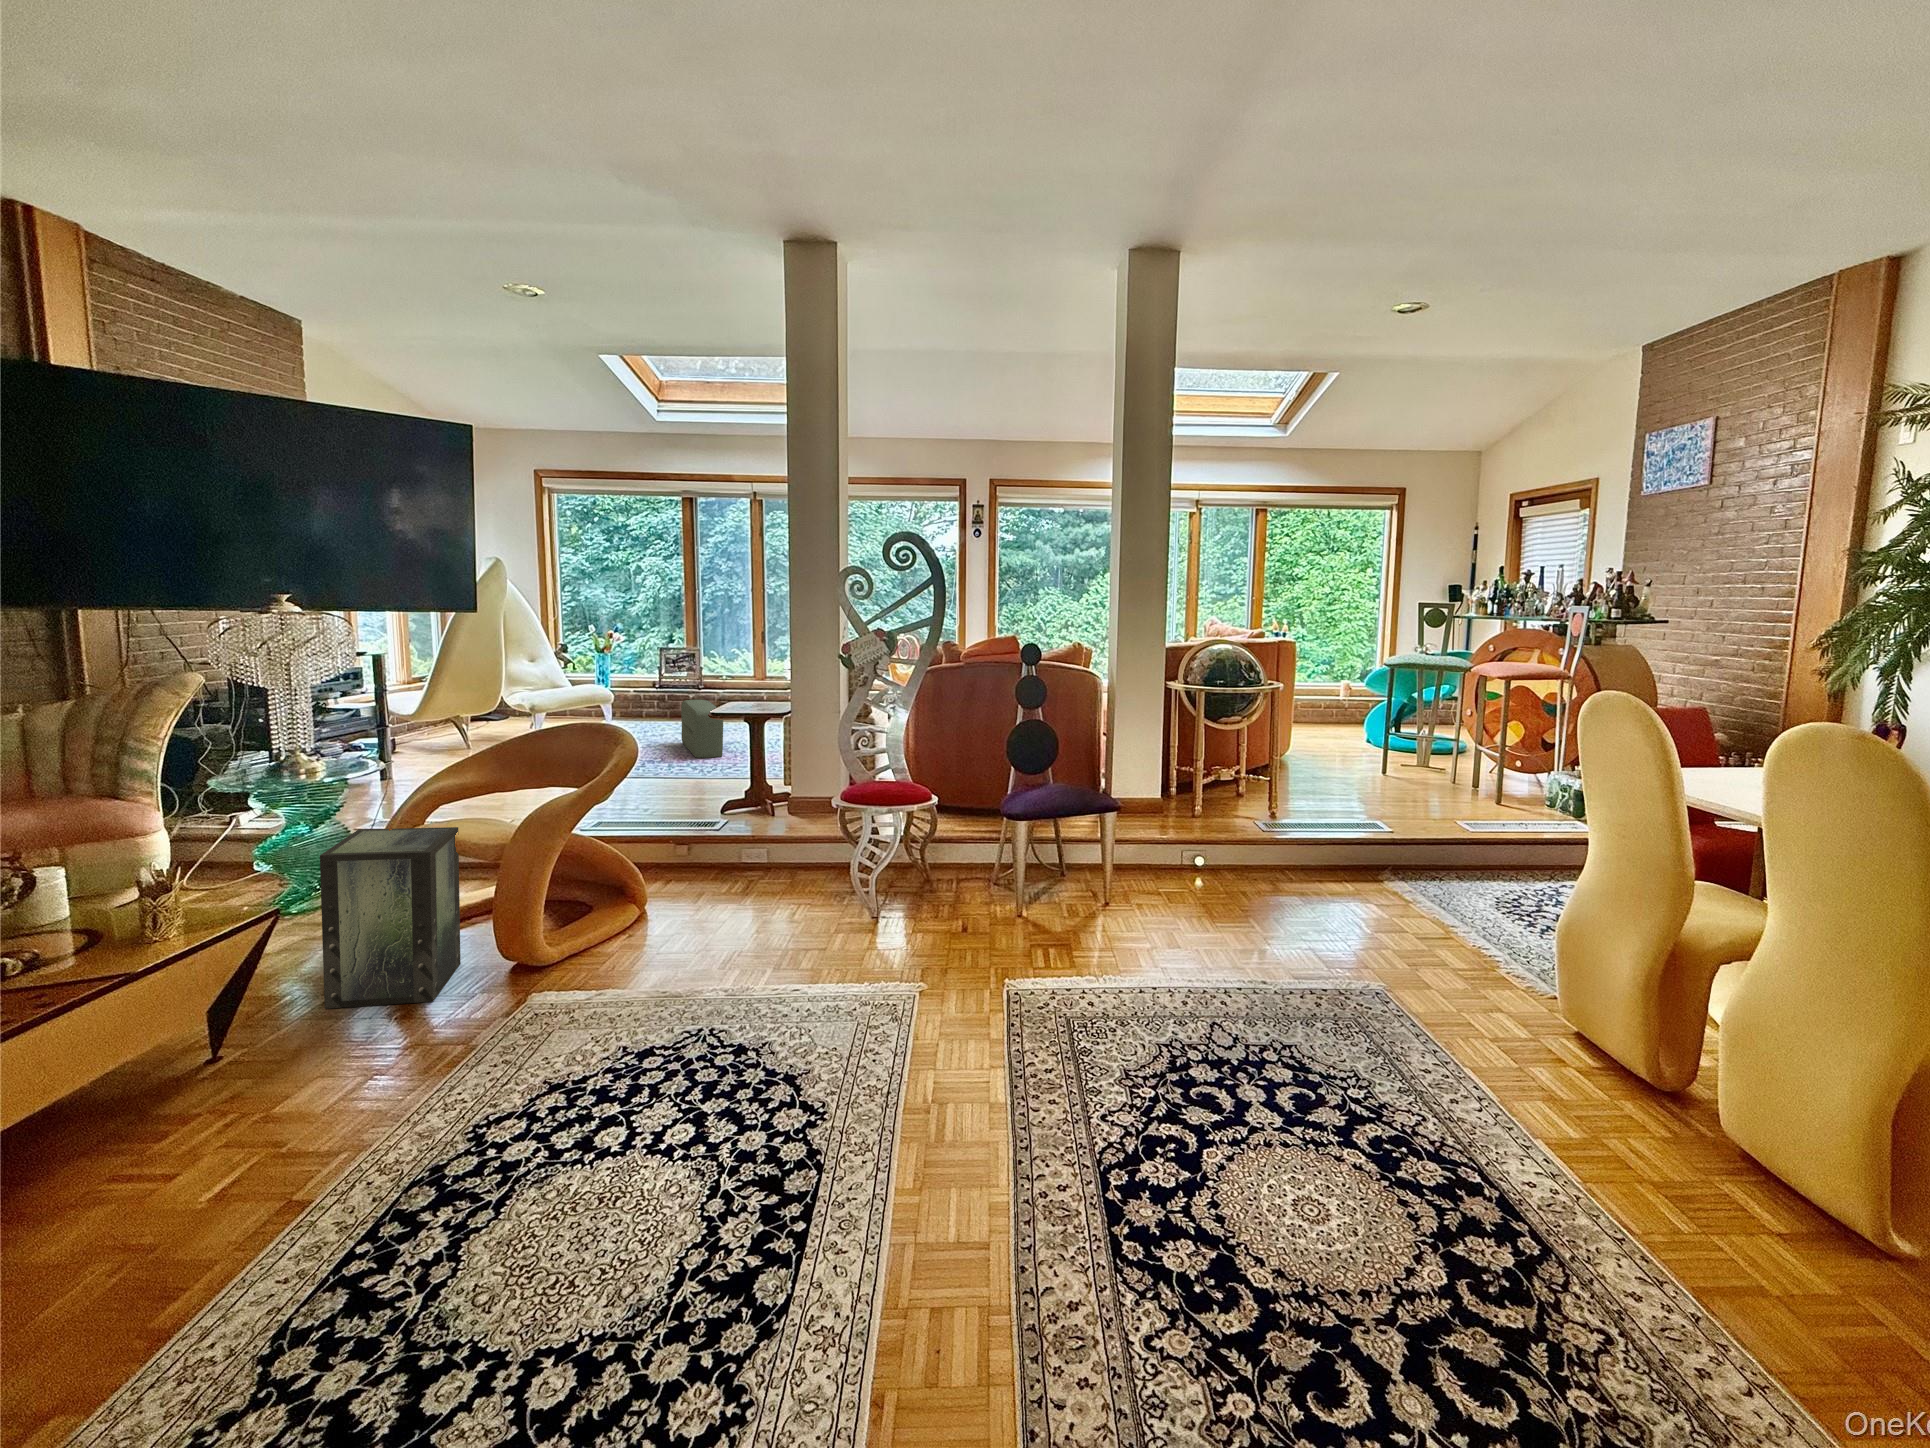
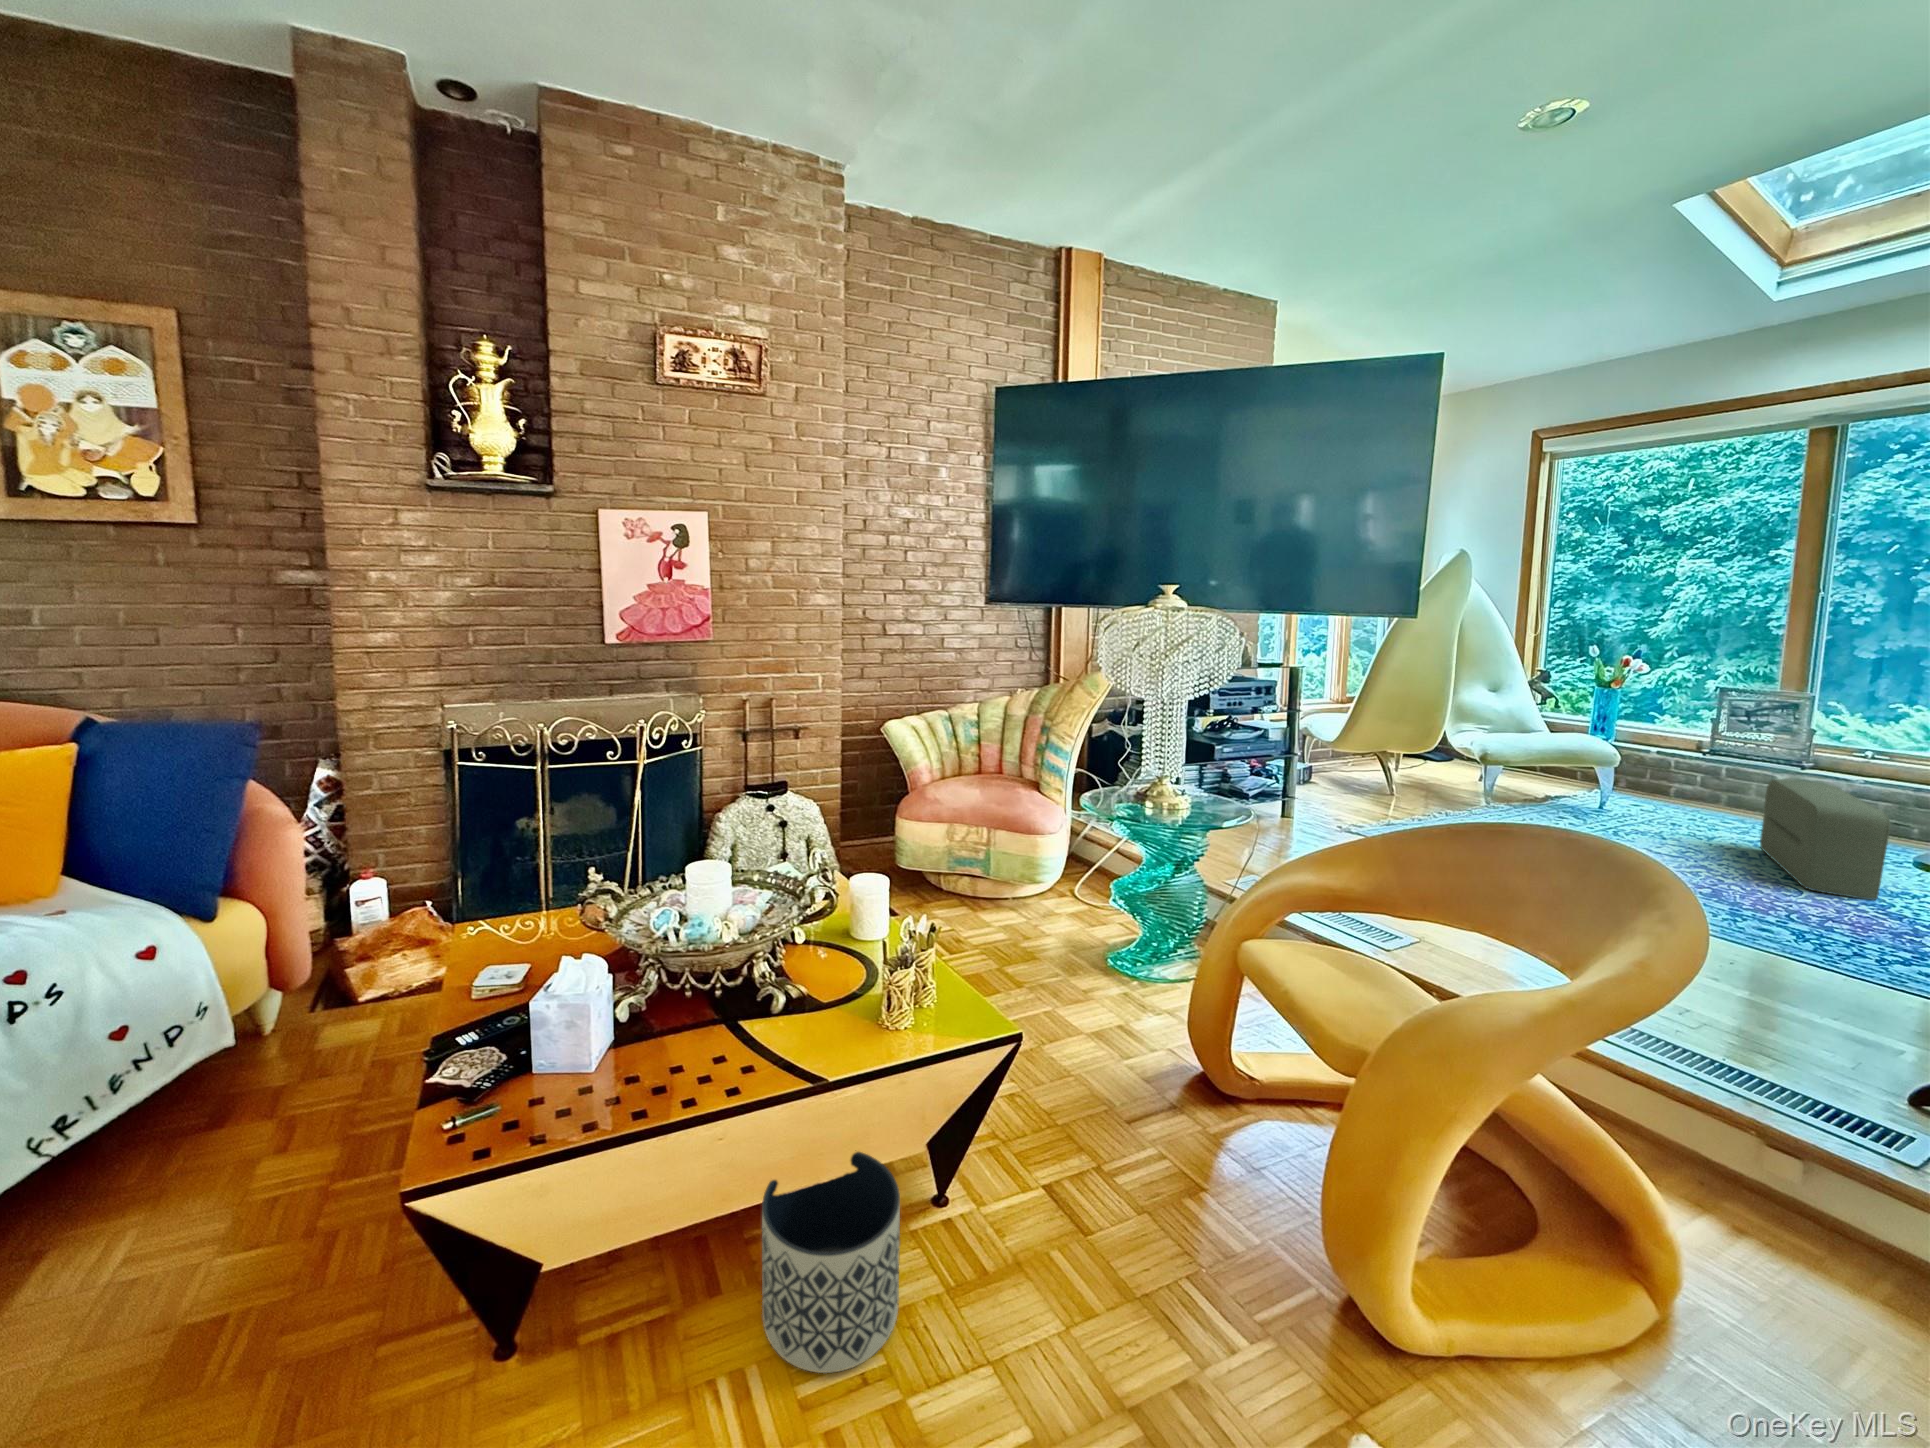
storage box: present [320,827,461,1009] -> none [1009,936,1271,1374]
planter: none [177,979,283,1083] -> present [762,1152,900,1373]

